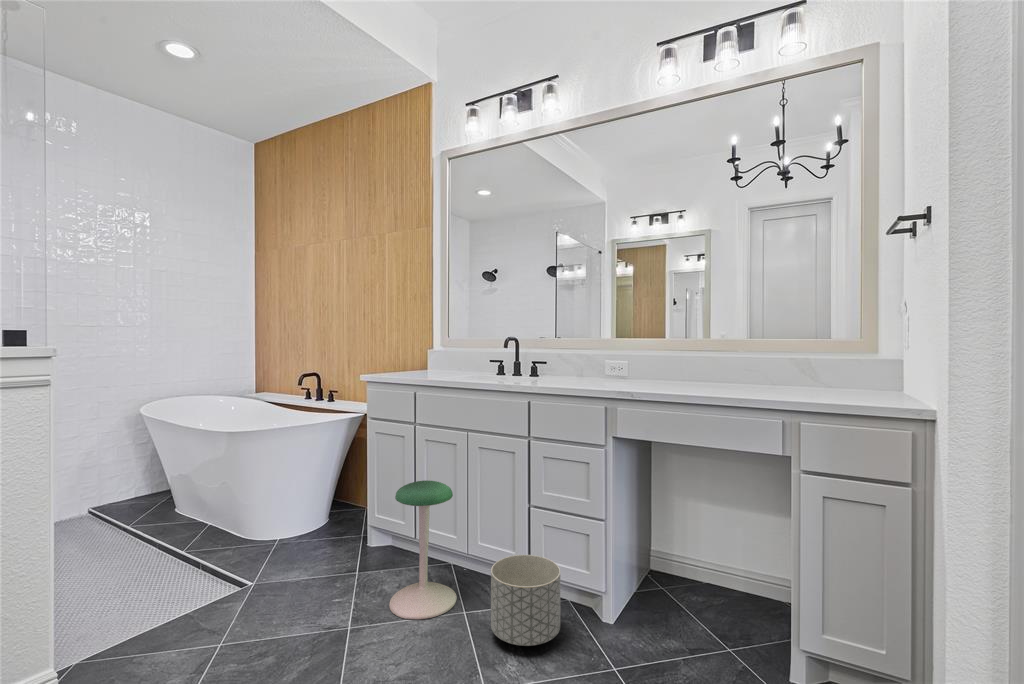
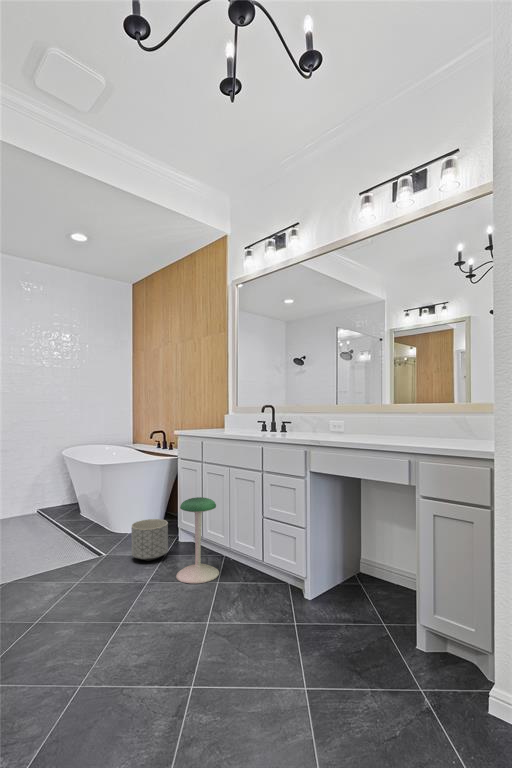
planter: present [491,555,560,646] -> present [131,519,168,561]

